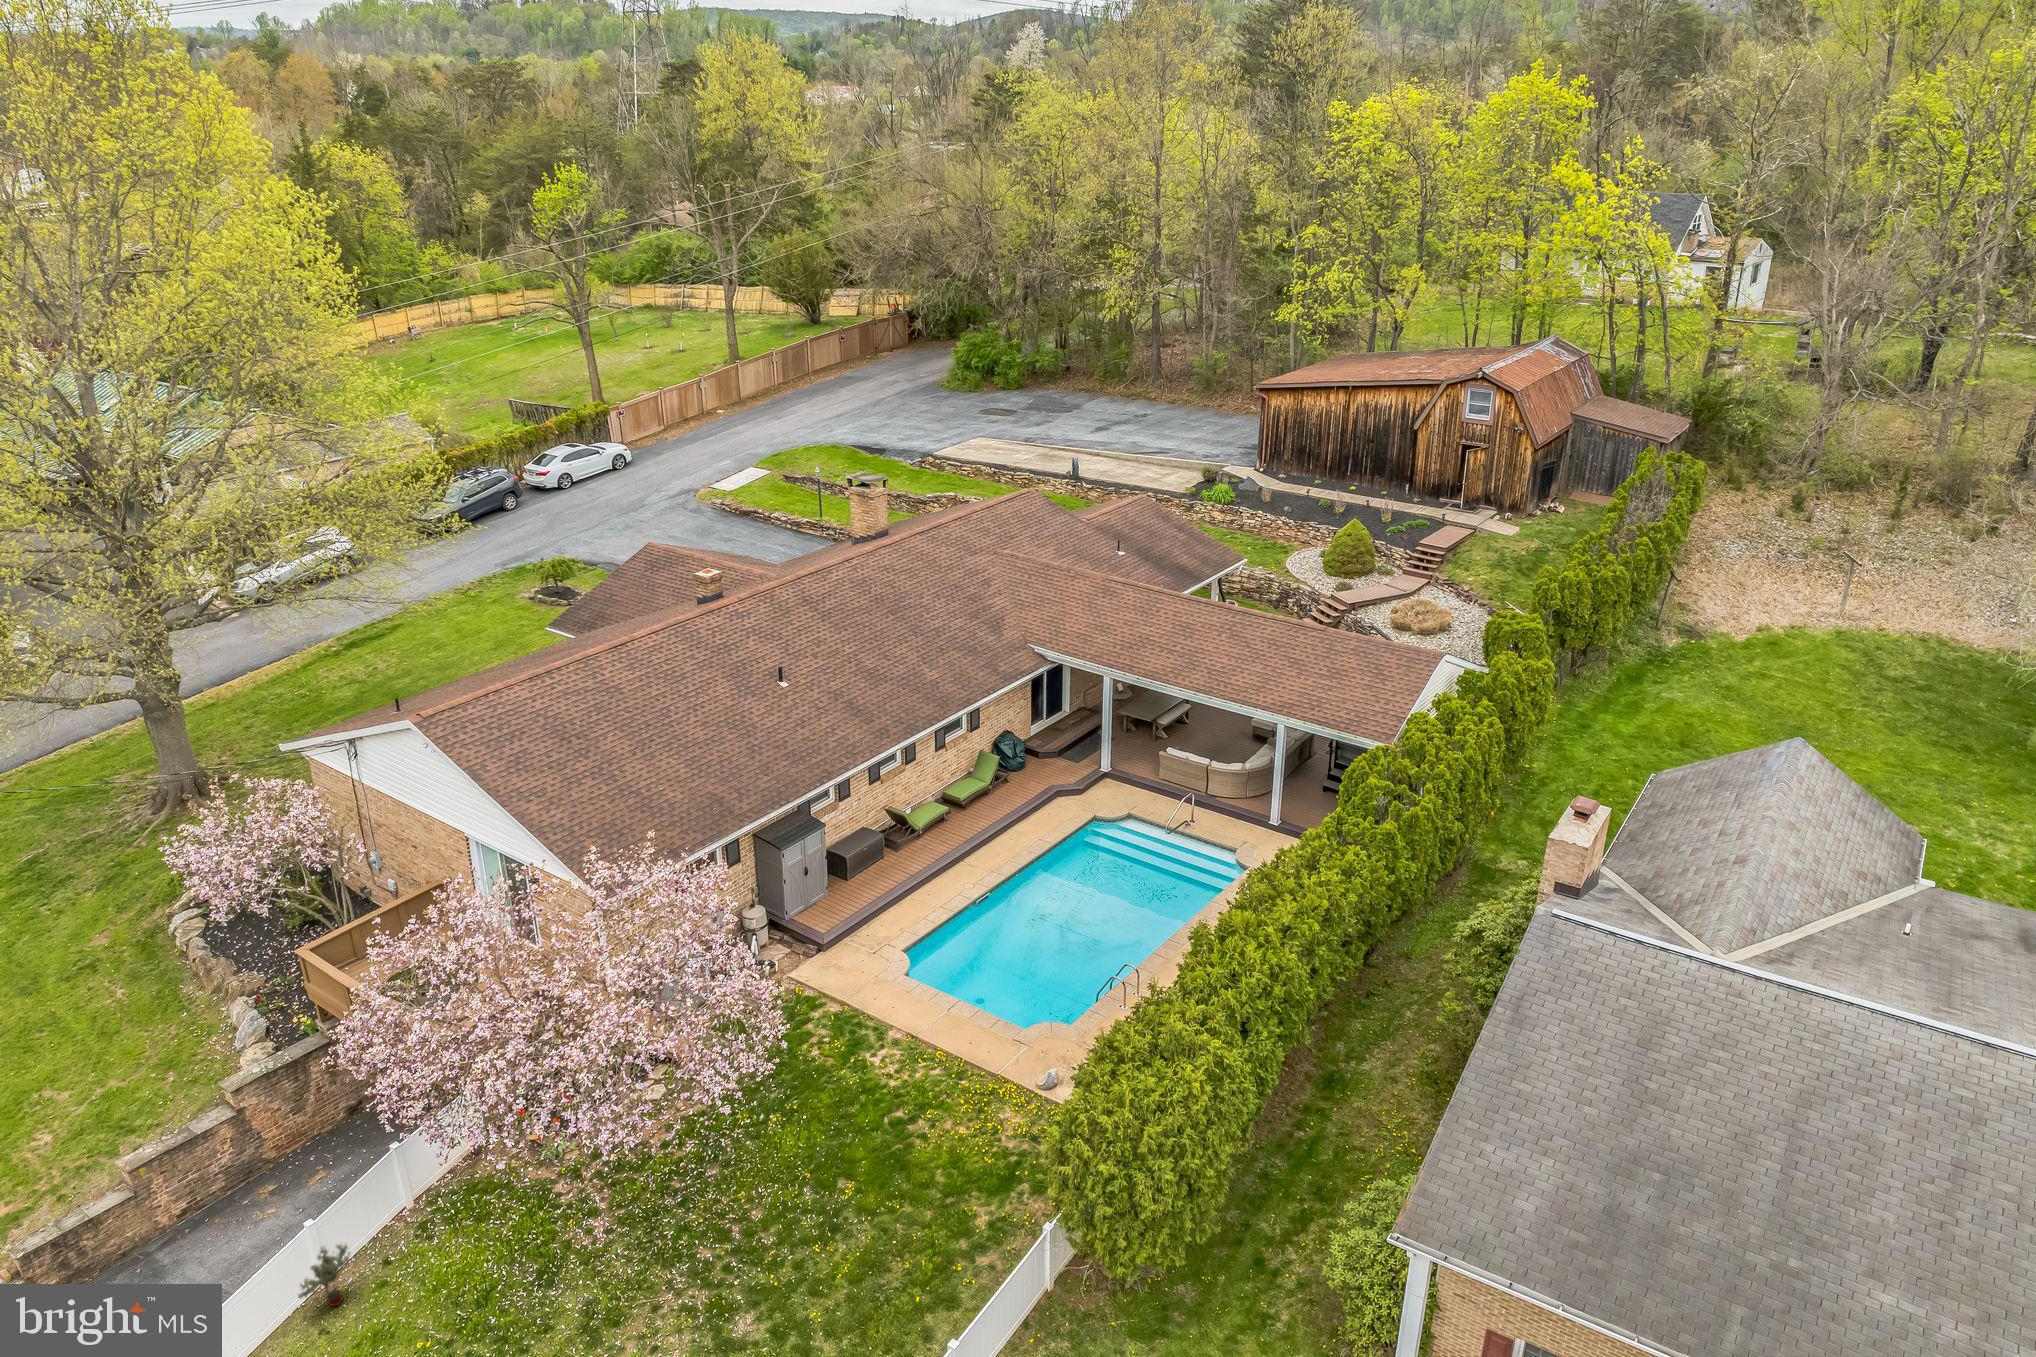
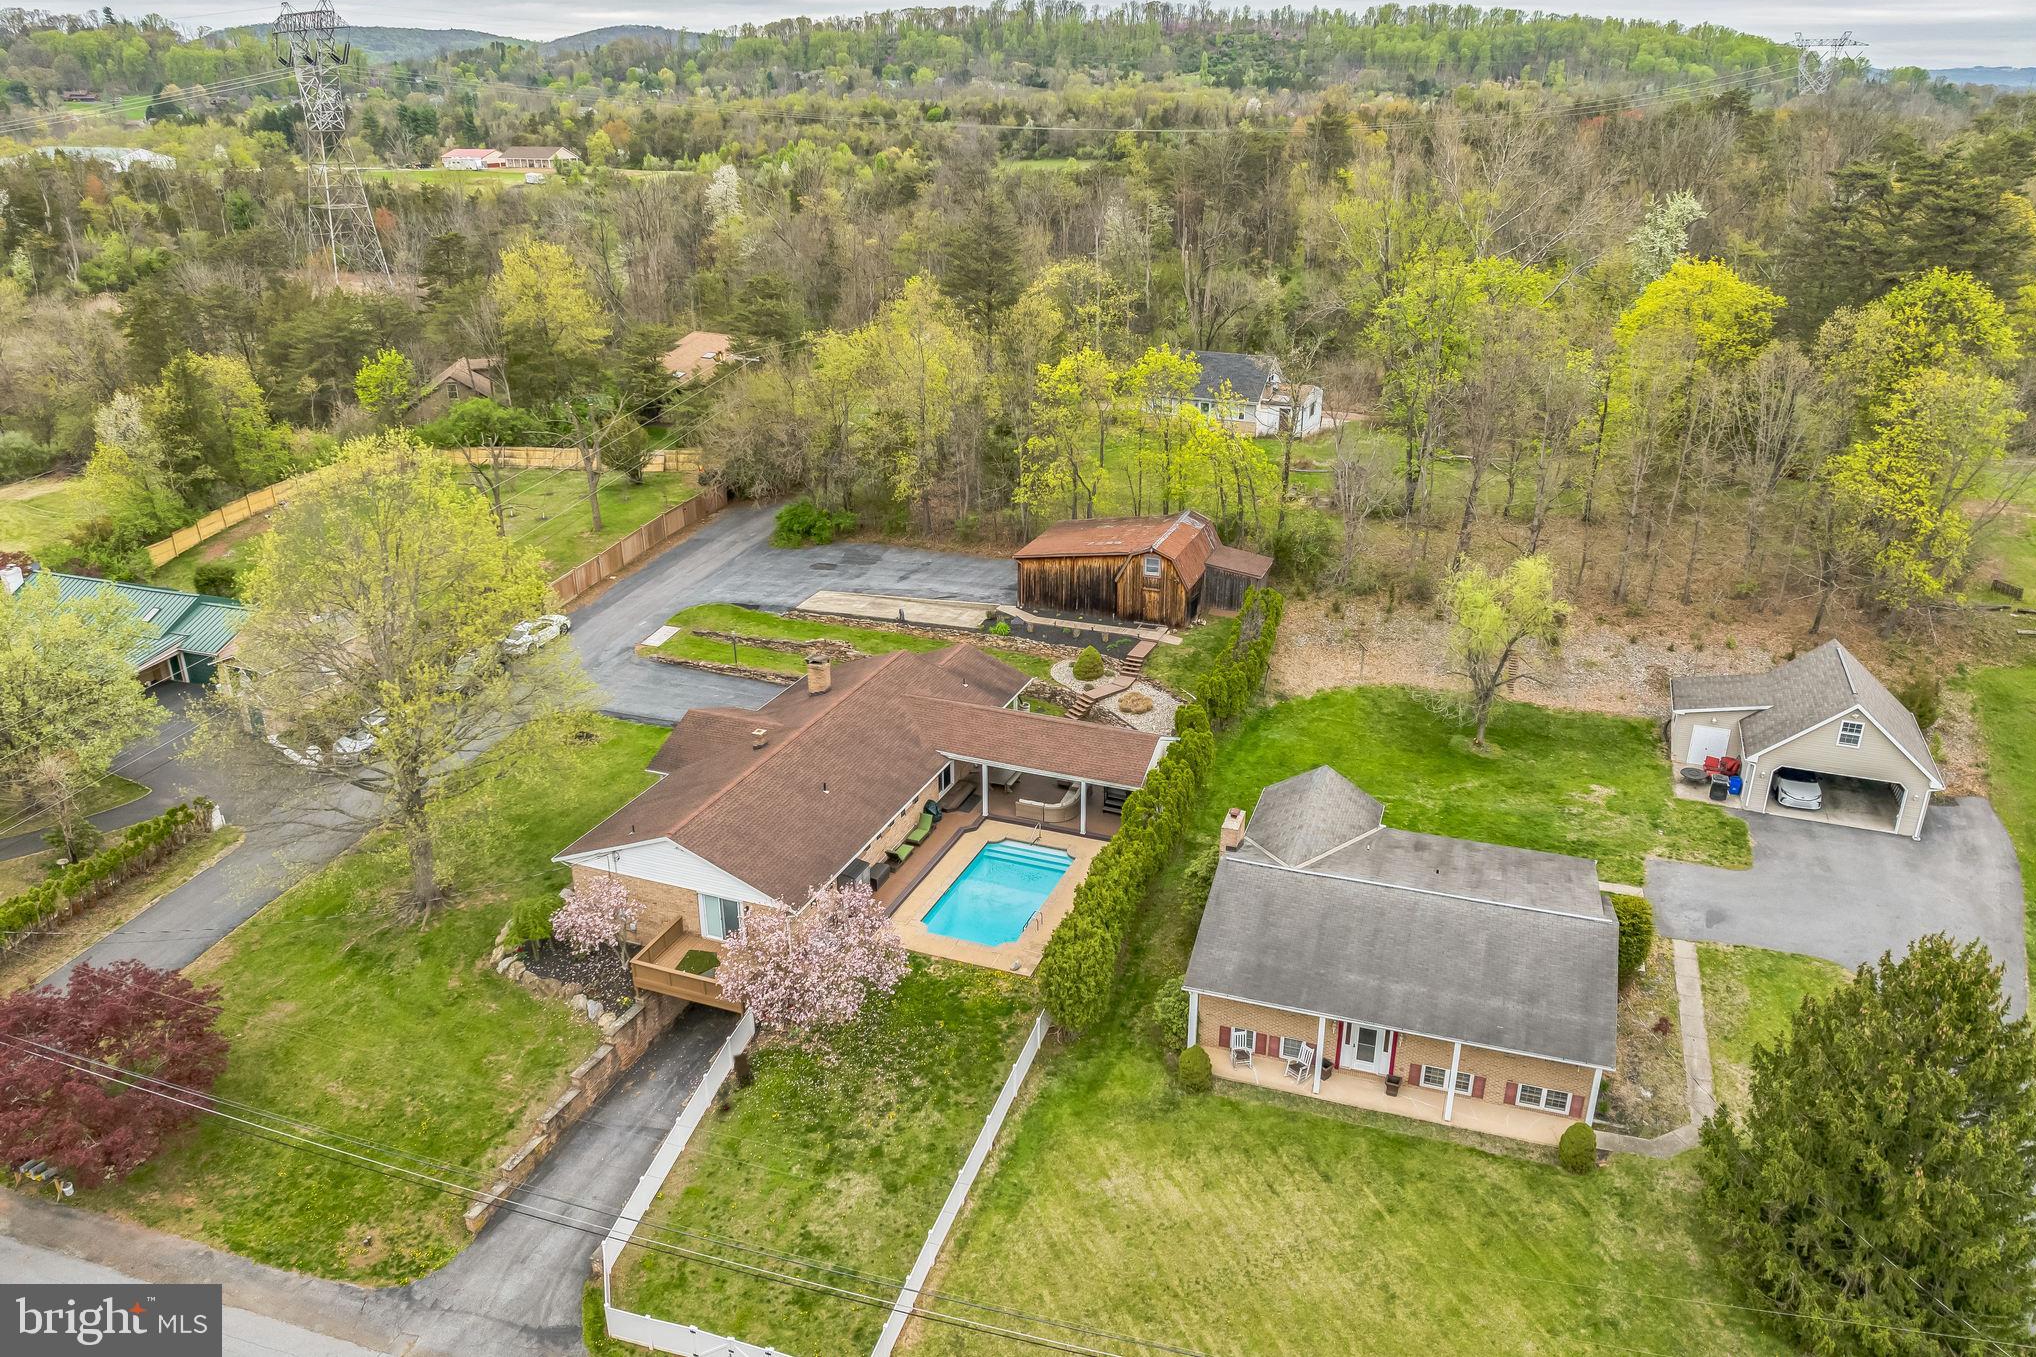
bench: none [381,1177,440,1257] -> present [733,1053,752,1088]

